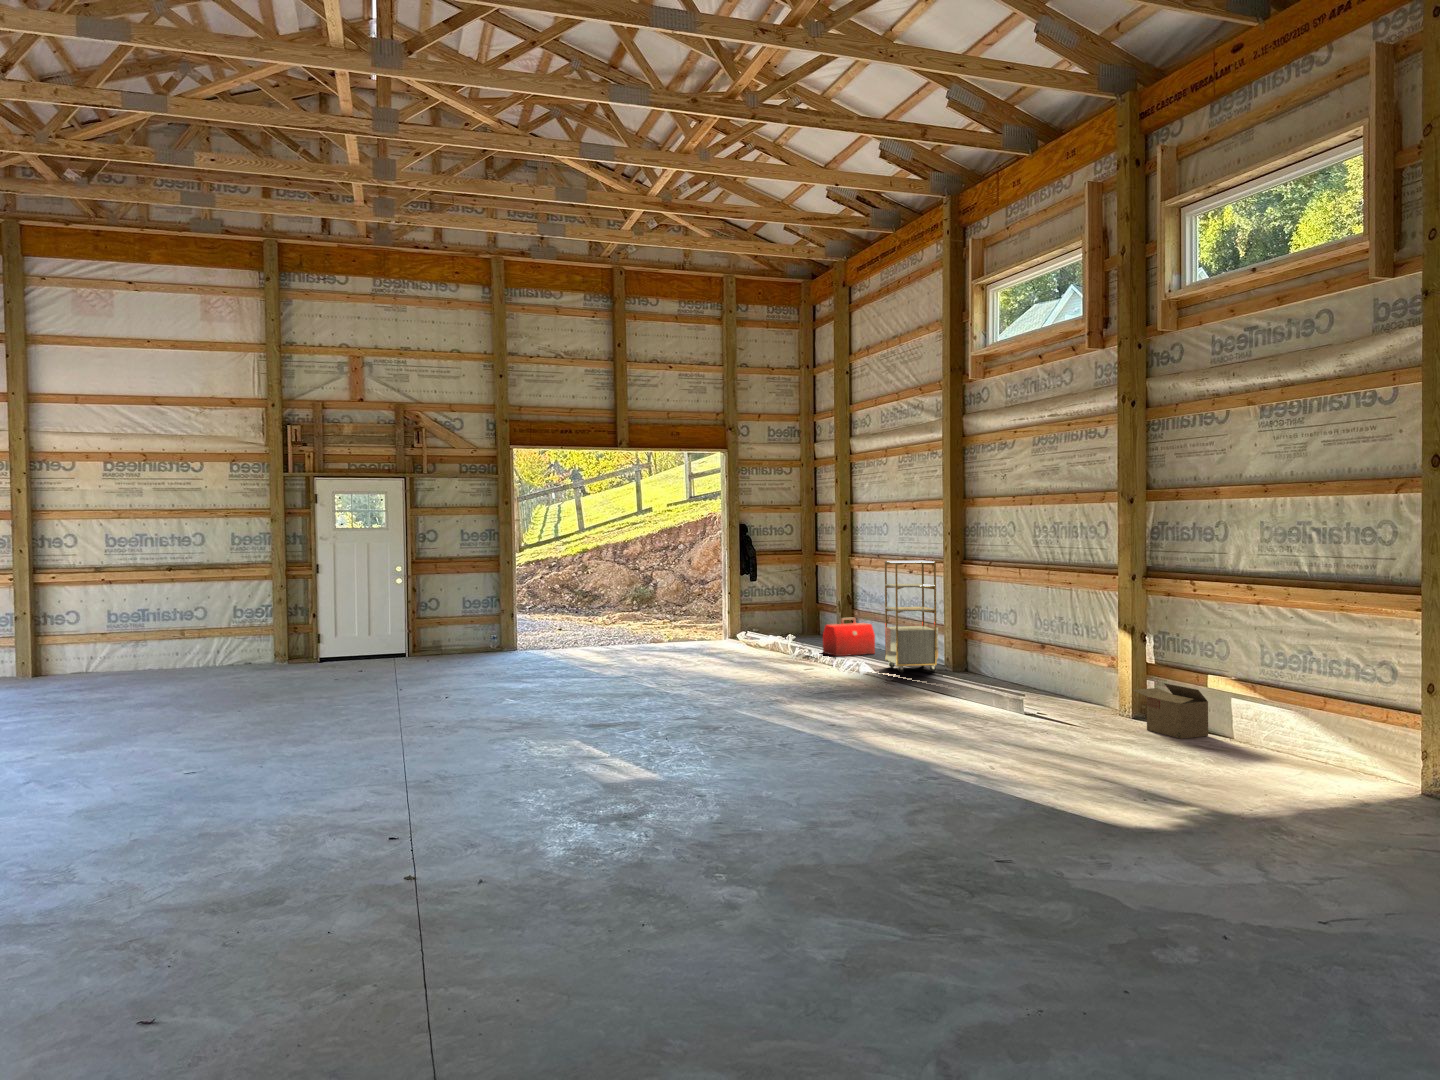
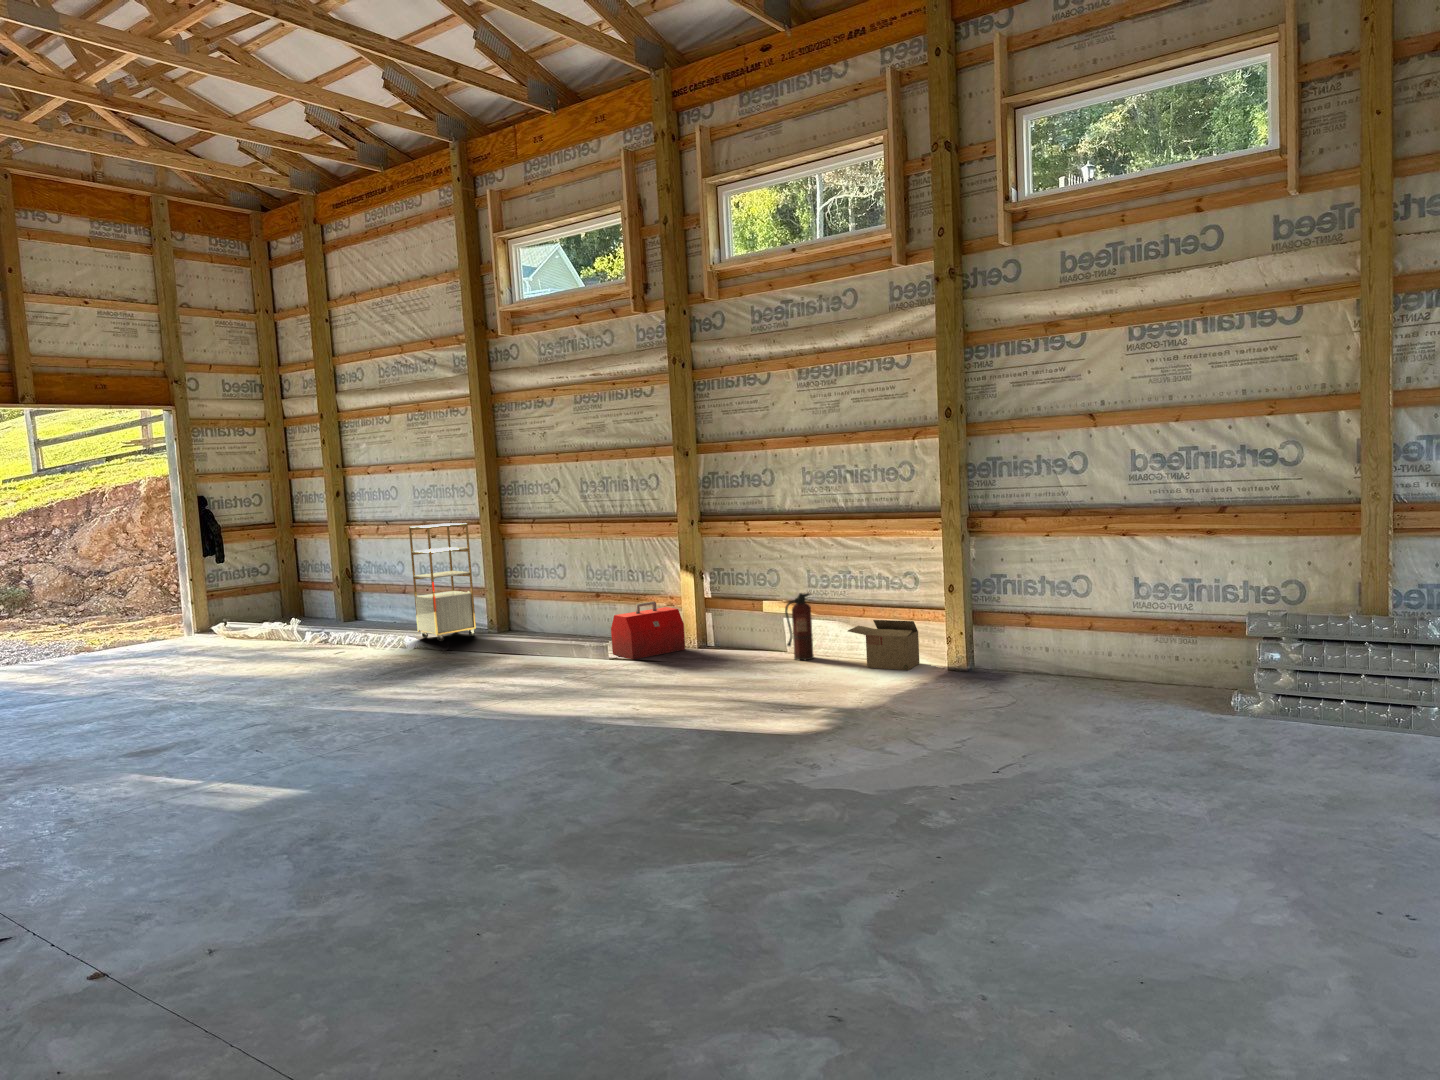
toolbox: present [823,618,875,656] -> present [611,602,685,659]
fire extinguisher: none [1222,670,1260,751] -> present [785,593,814,660]
cardboard box: present [1133,683,1208,739] -> present [848,620,919,670]

